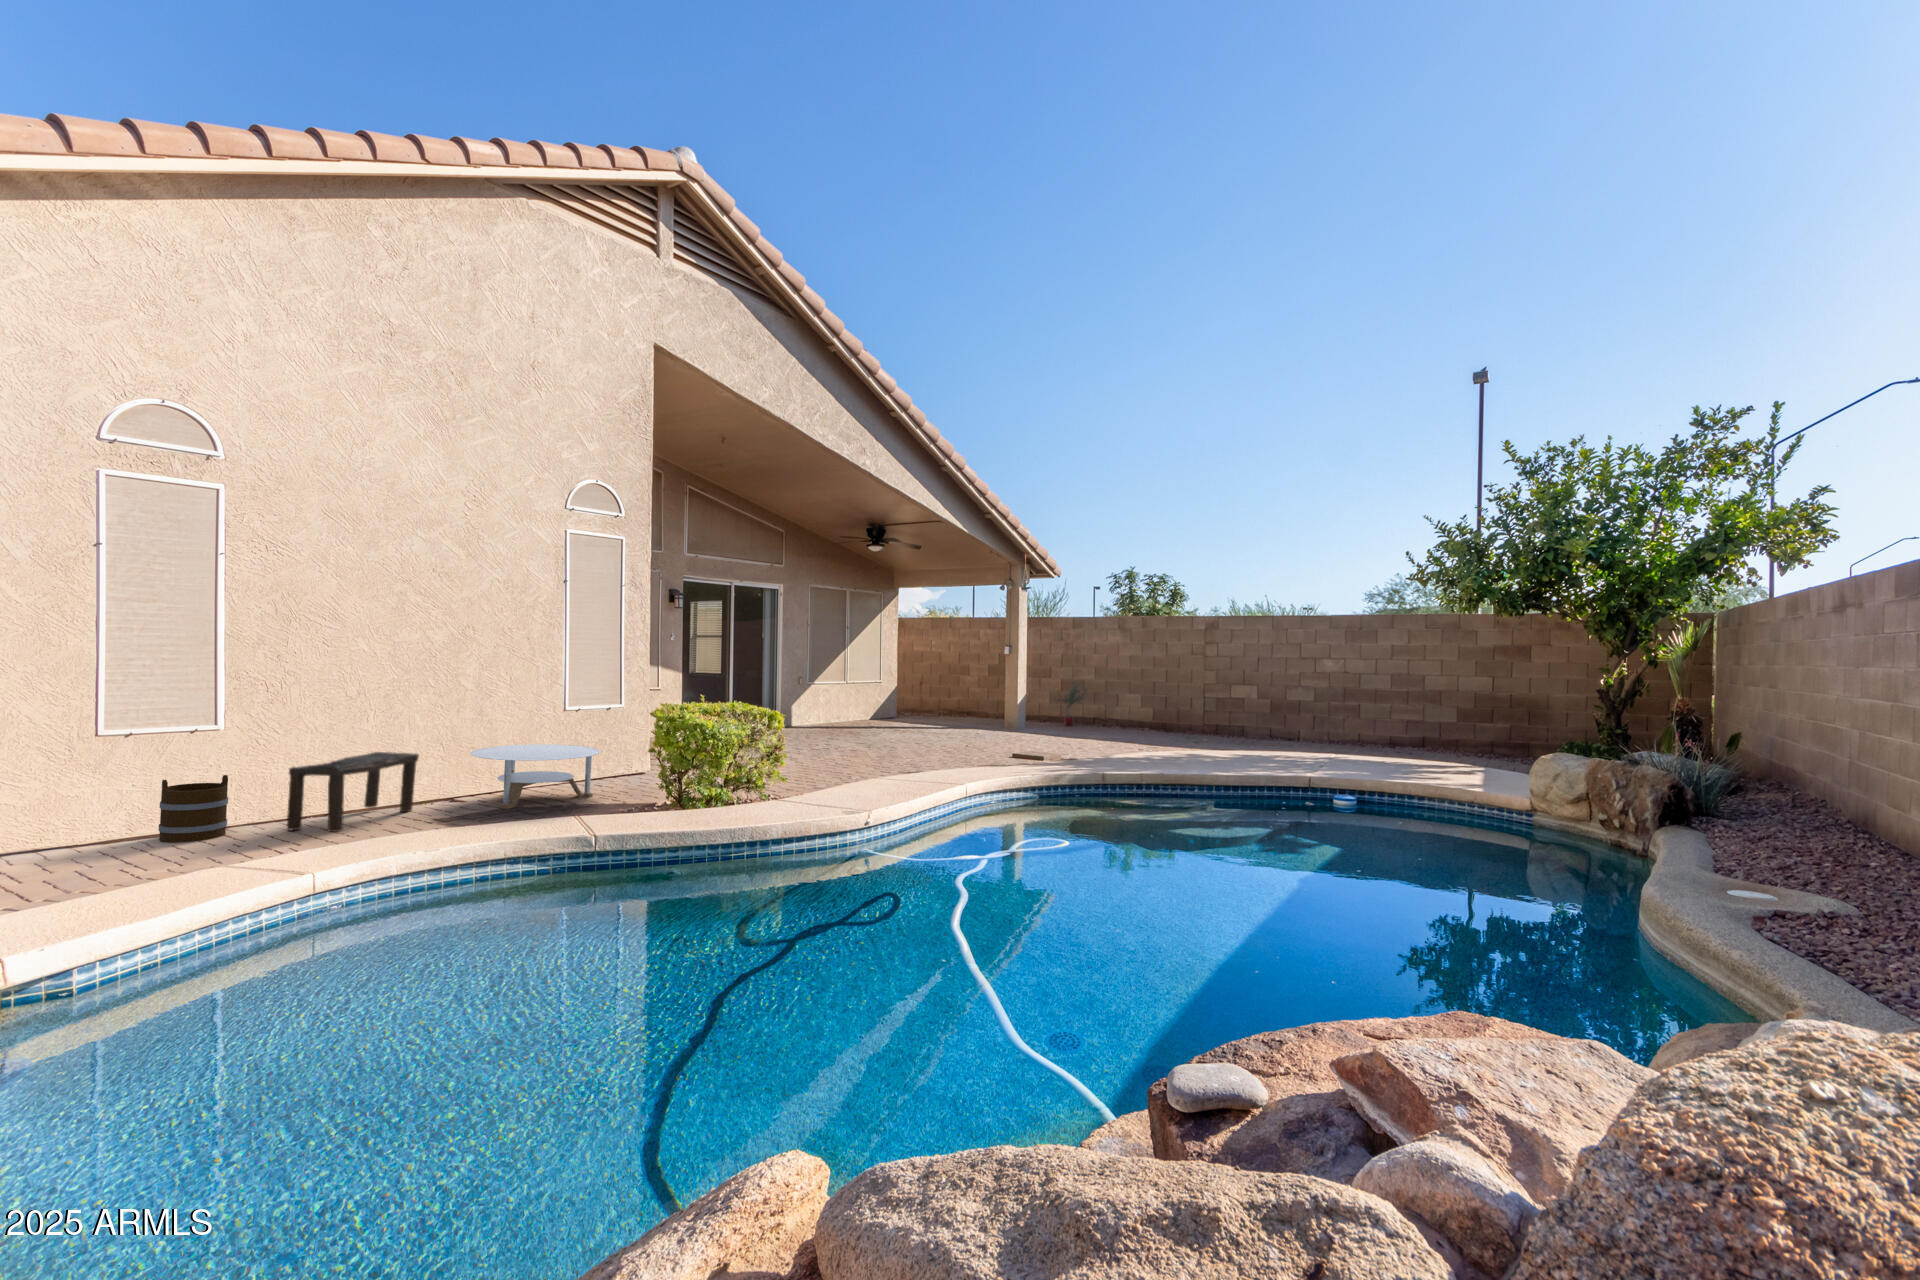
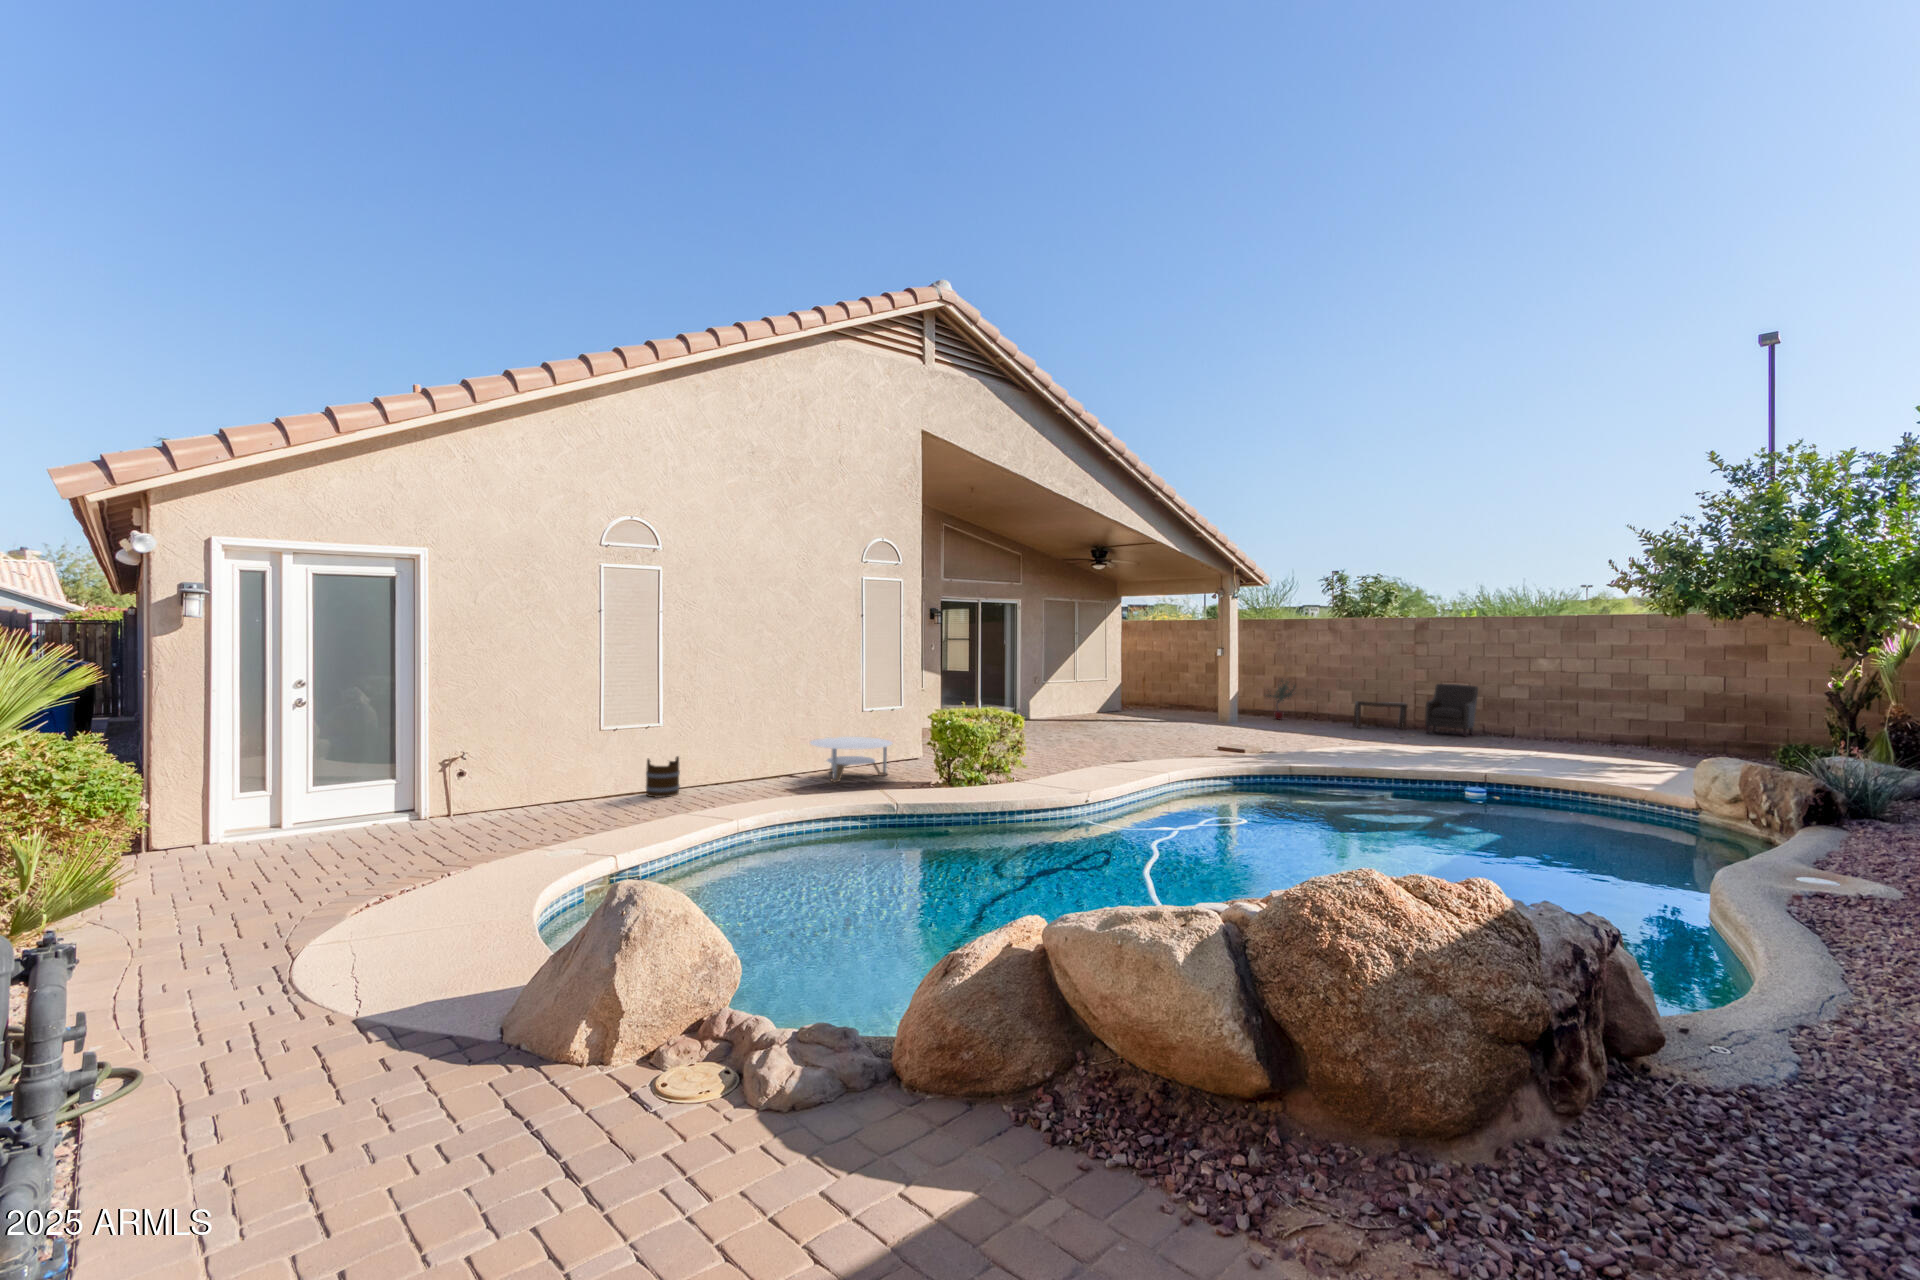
chair: none [1220,685,1269,741] -> present [1425,684,1478,737]
bench: present [287,752,419,832] -> present [1353,701,1408,730]

